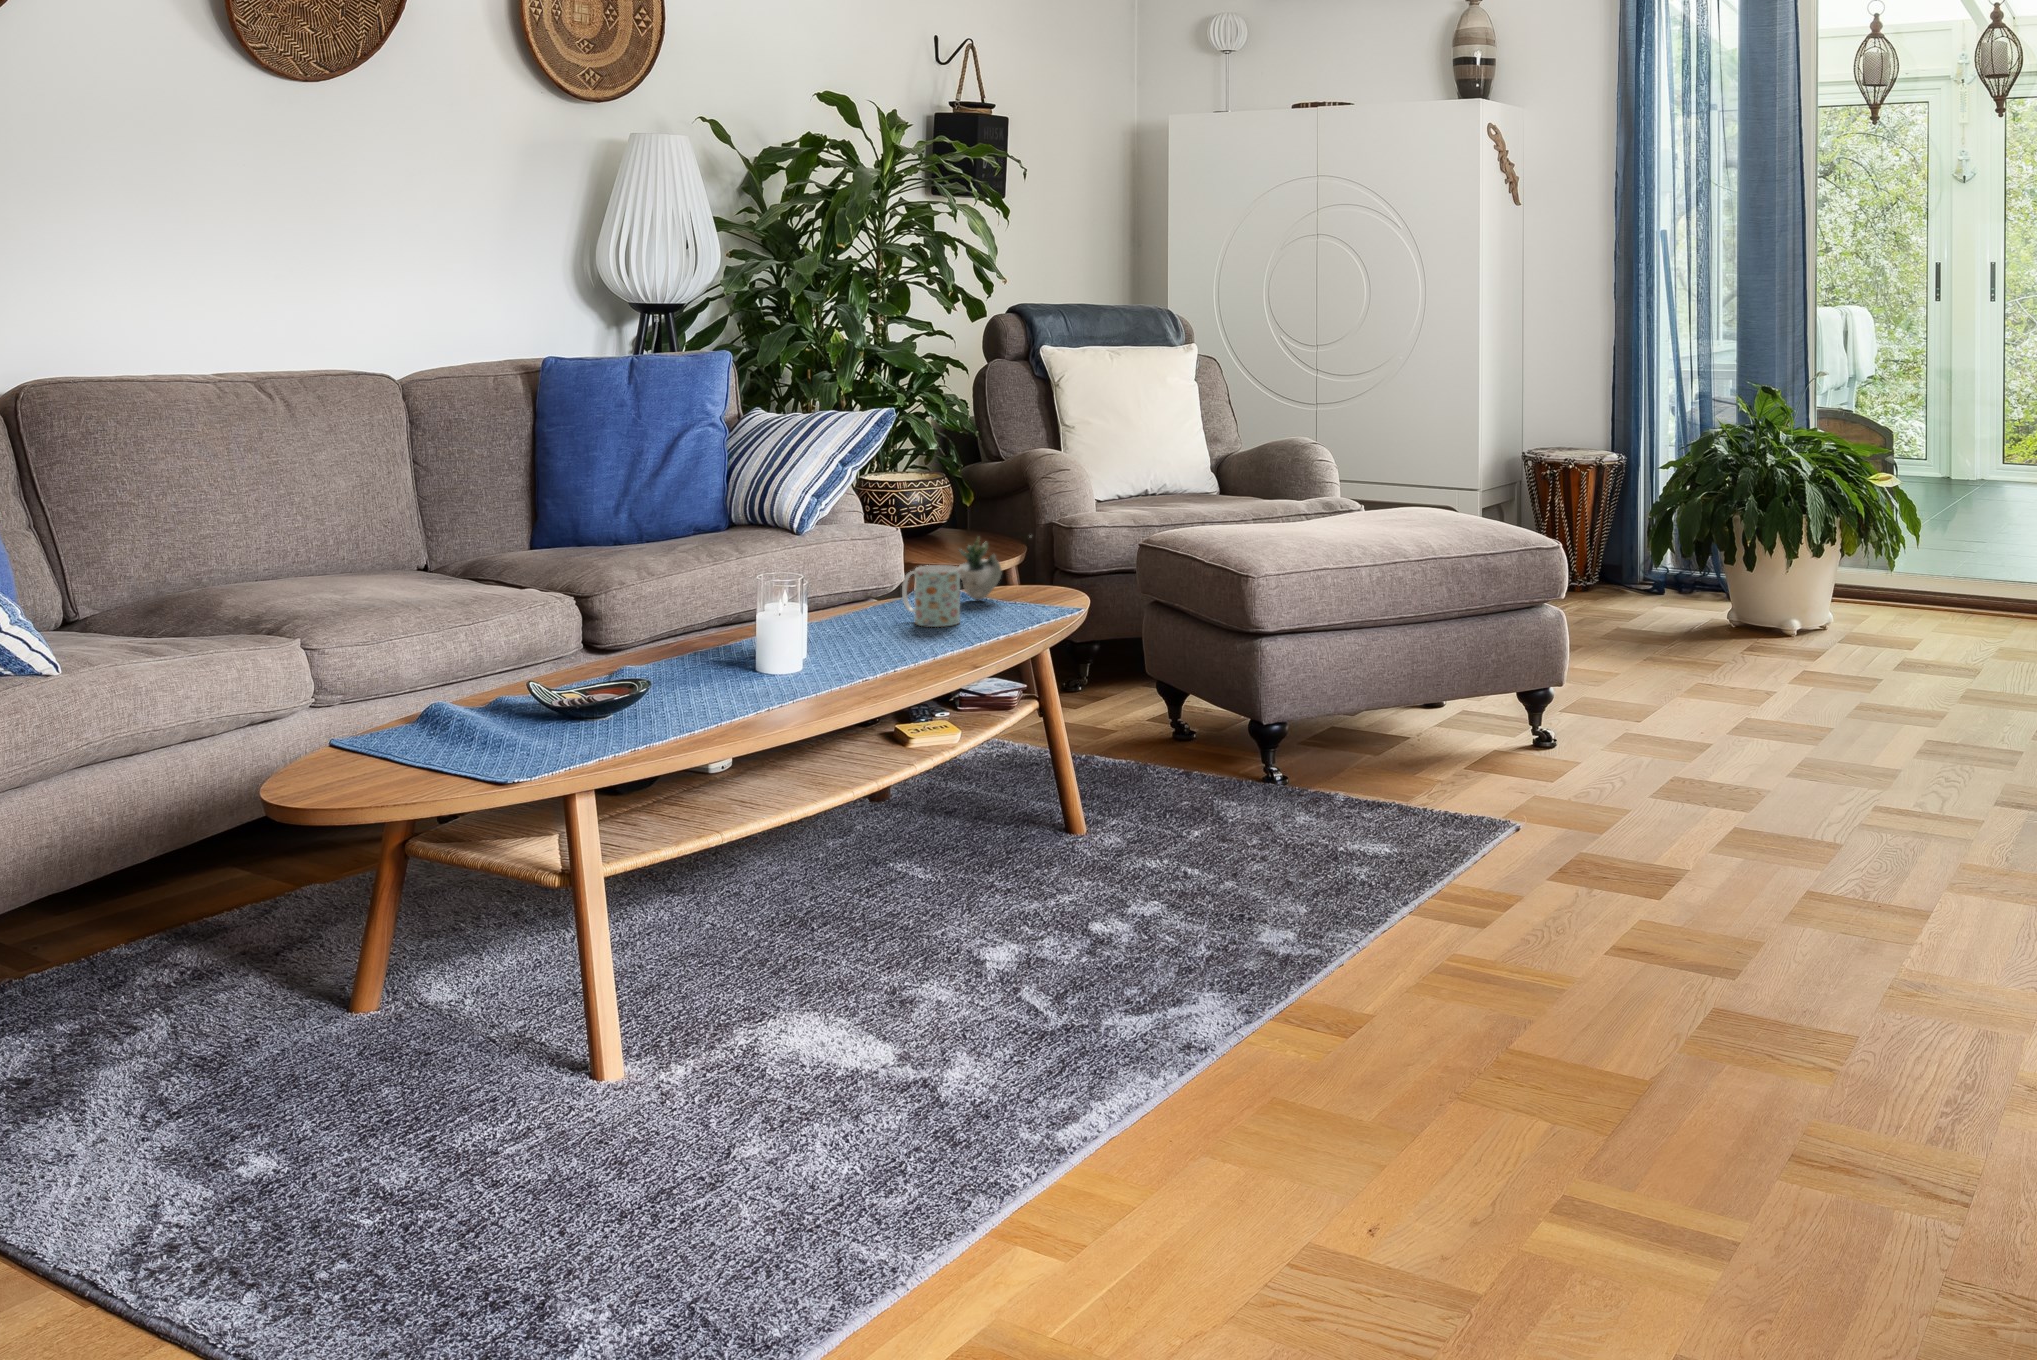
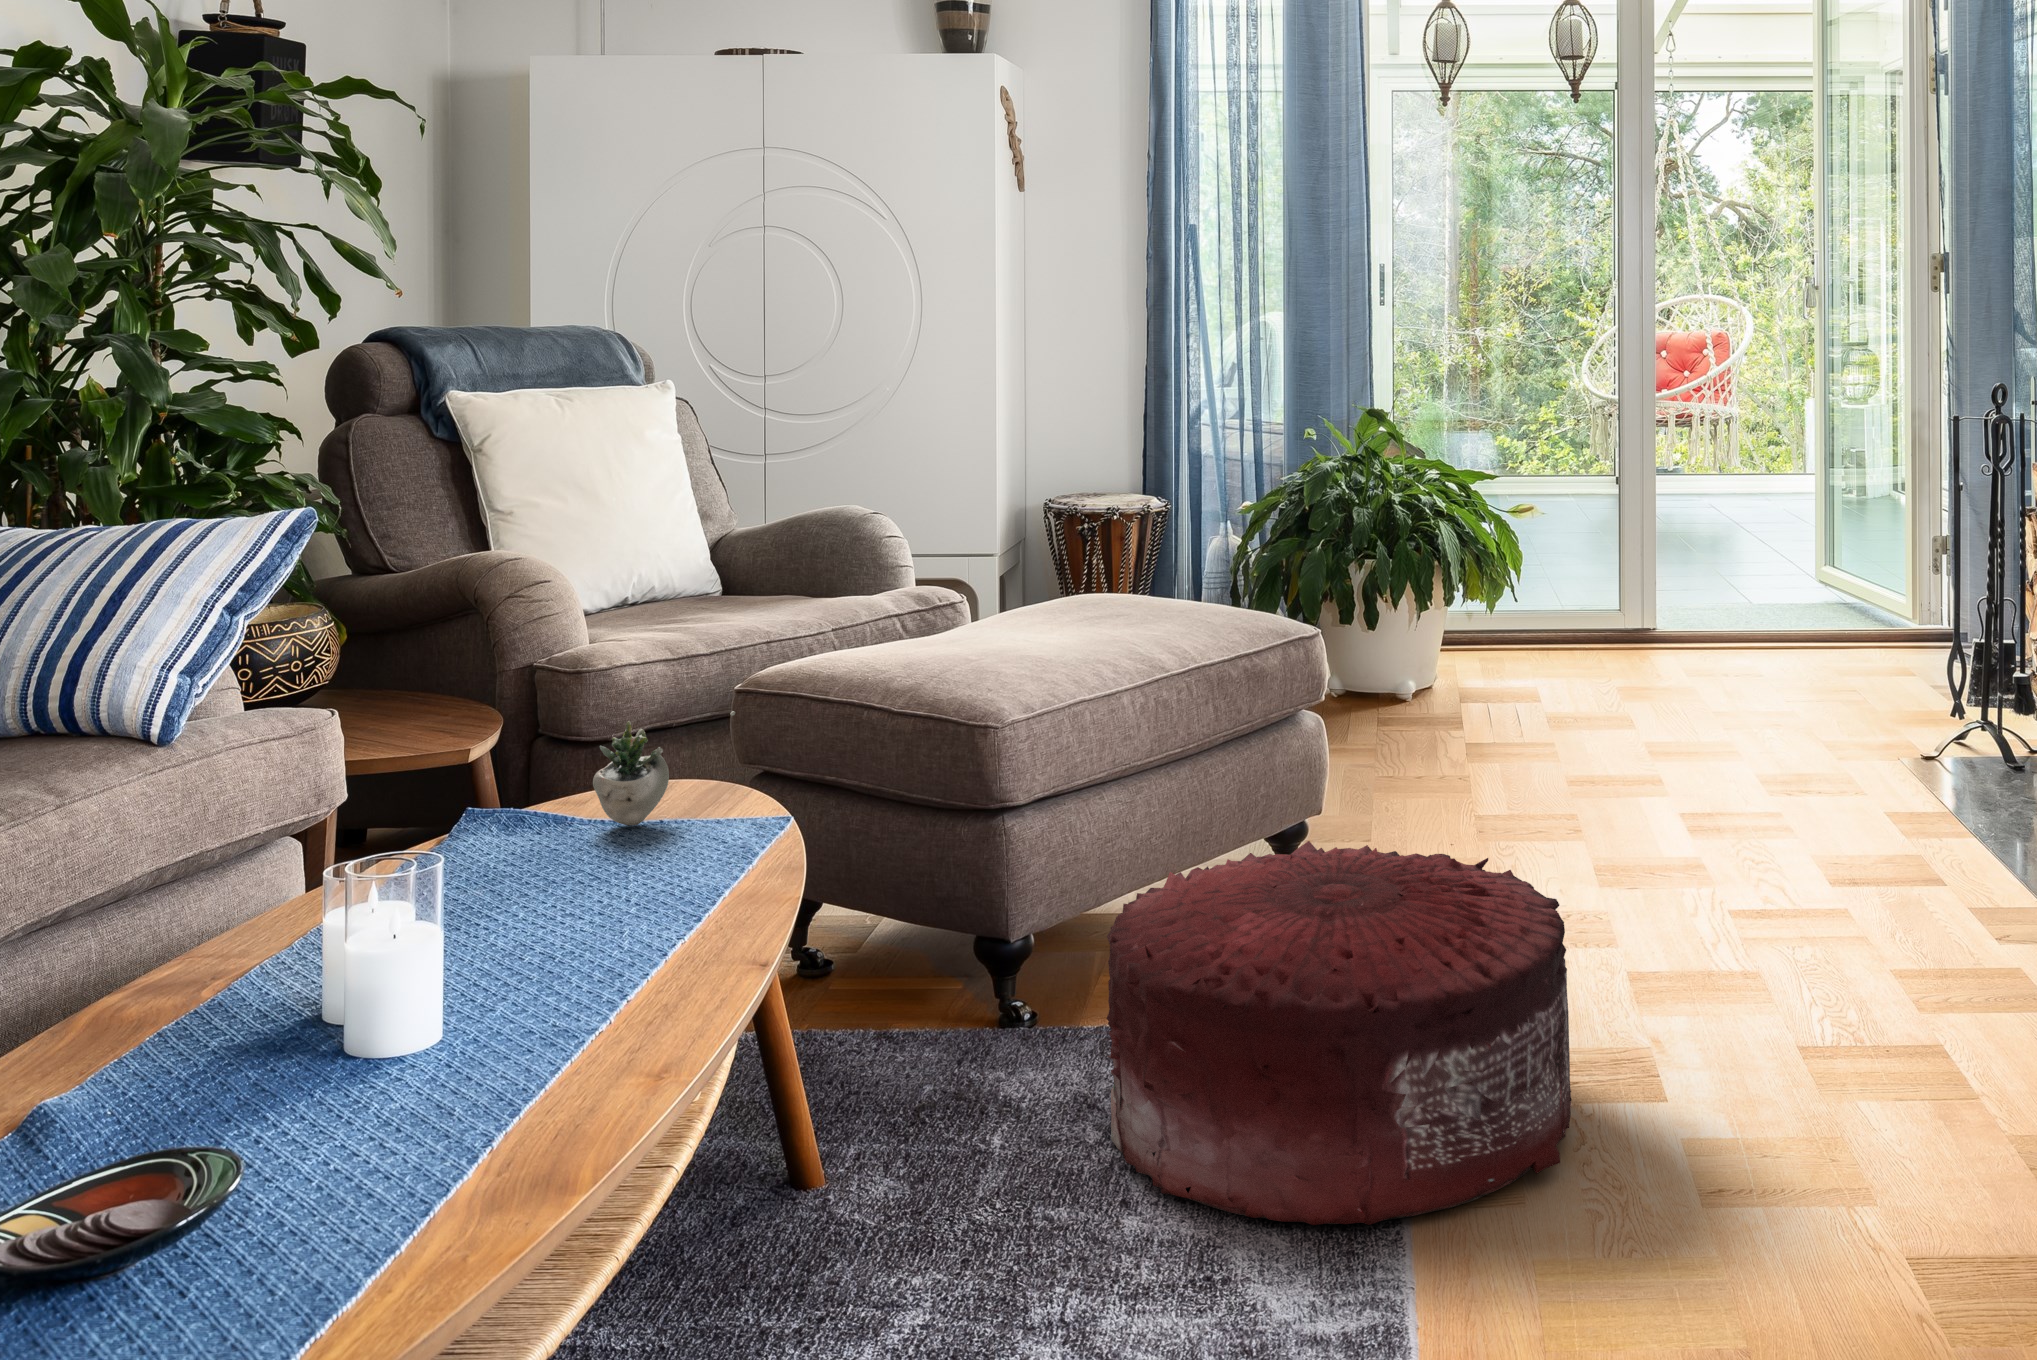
mug: present [902,565,960,627] -> none [545,780,660,891]
pouf: none [1232,678,1572,923] -> present [1106,841,1572,1225]

